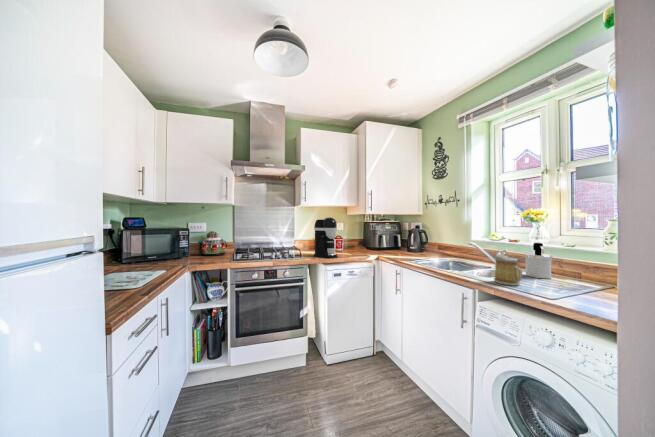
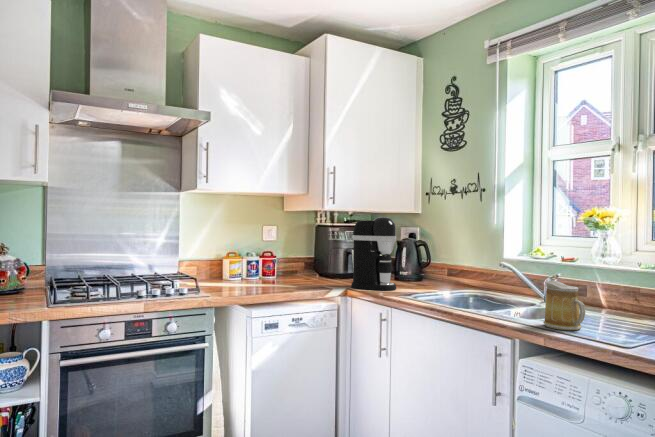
coffee maker: present [314,217,337,258] -> present [351,217,396,290]
soap dispenser: present [525,243,552,279] -> none [586,262,624,319]

